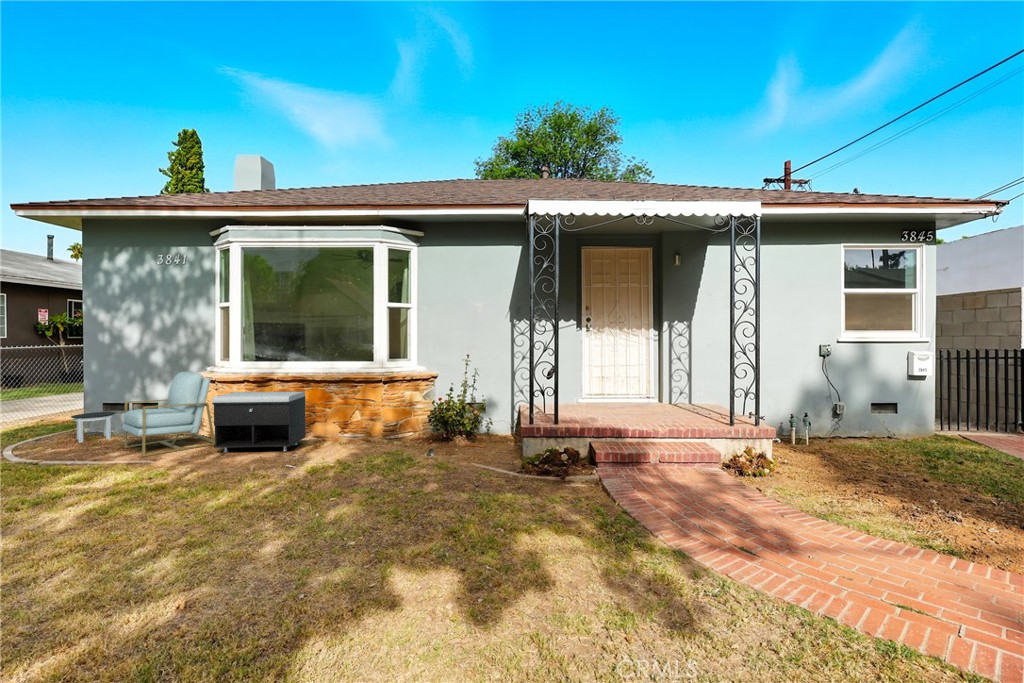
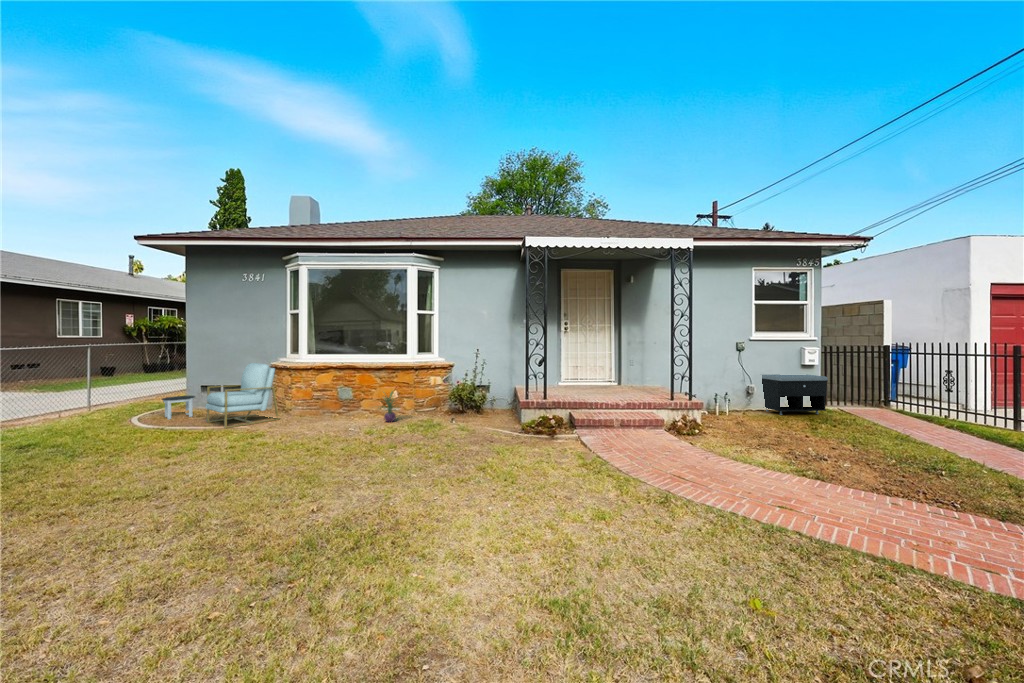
storage bench: present [212,392,305,452] -> present [762,374,828,415]
decorative plant: none [331,408,378,450] -> present [383,392,396,422]

